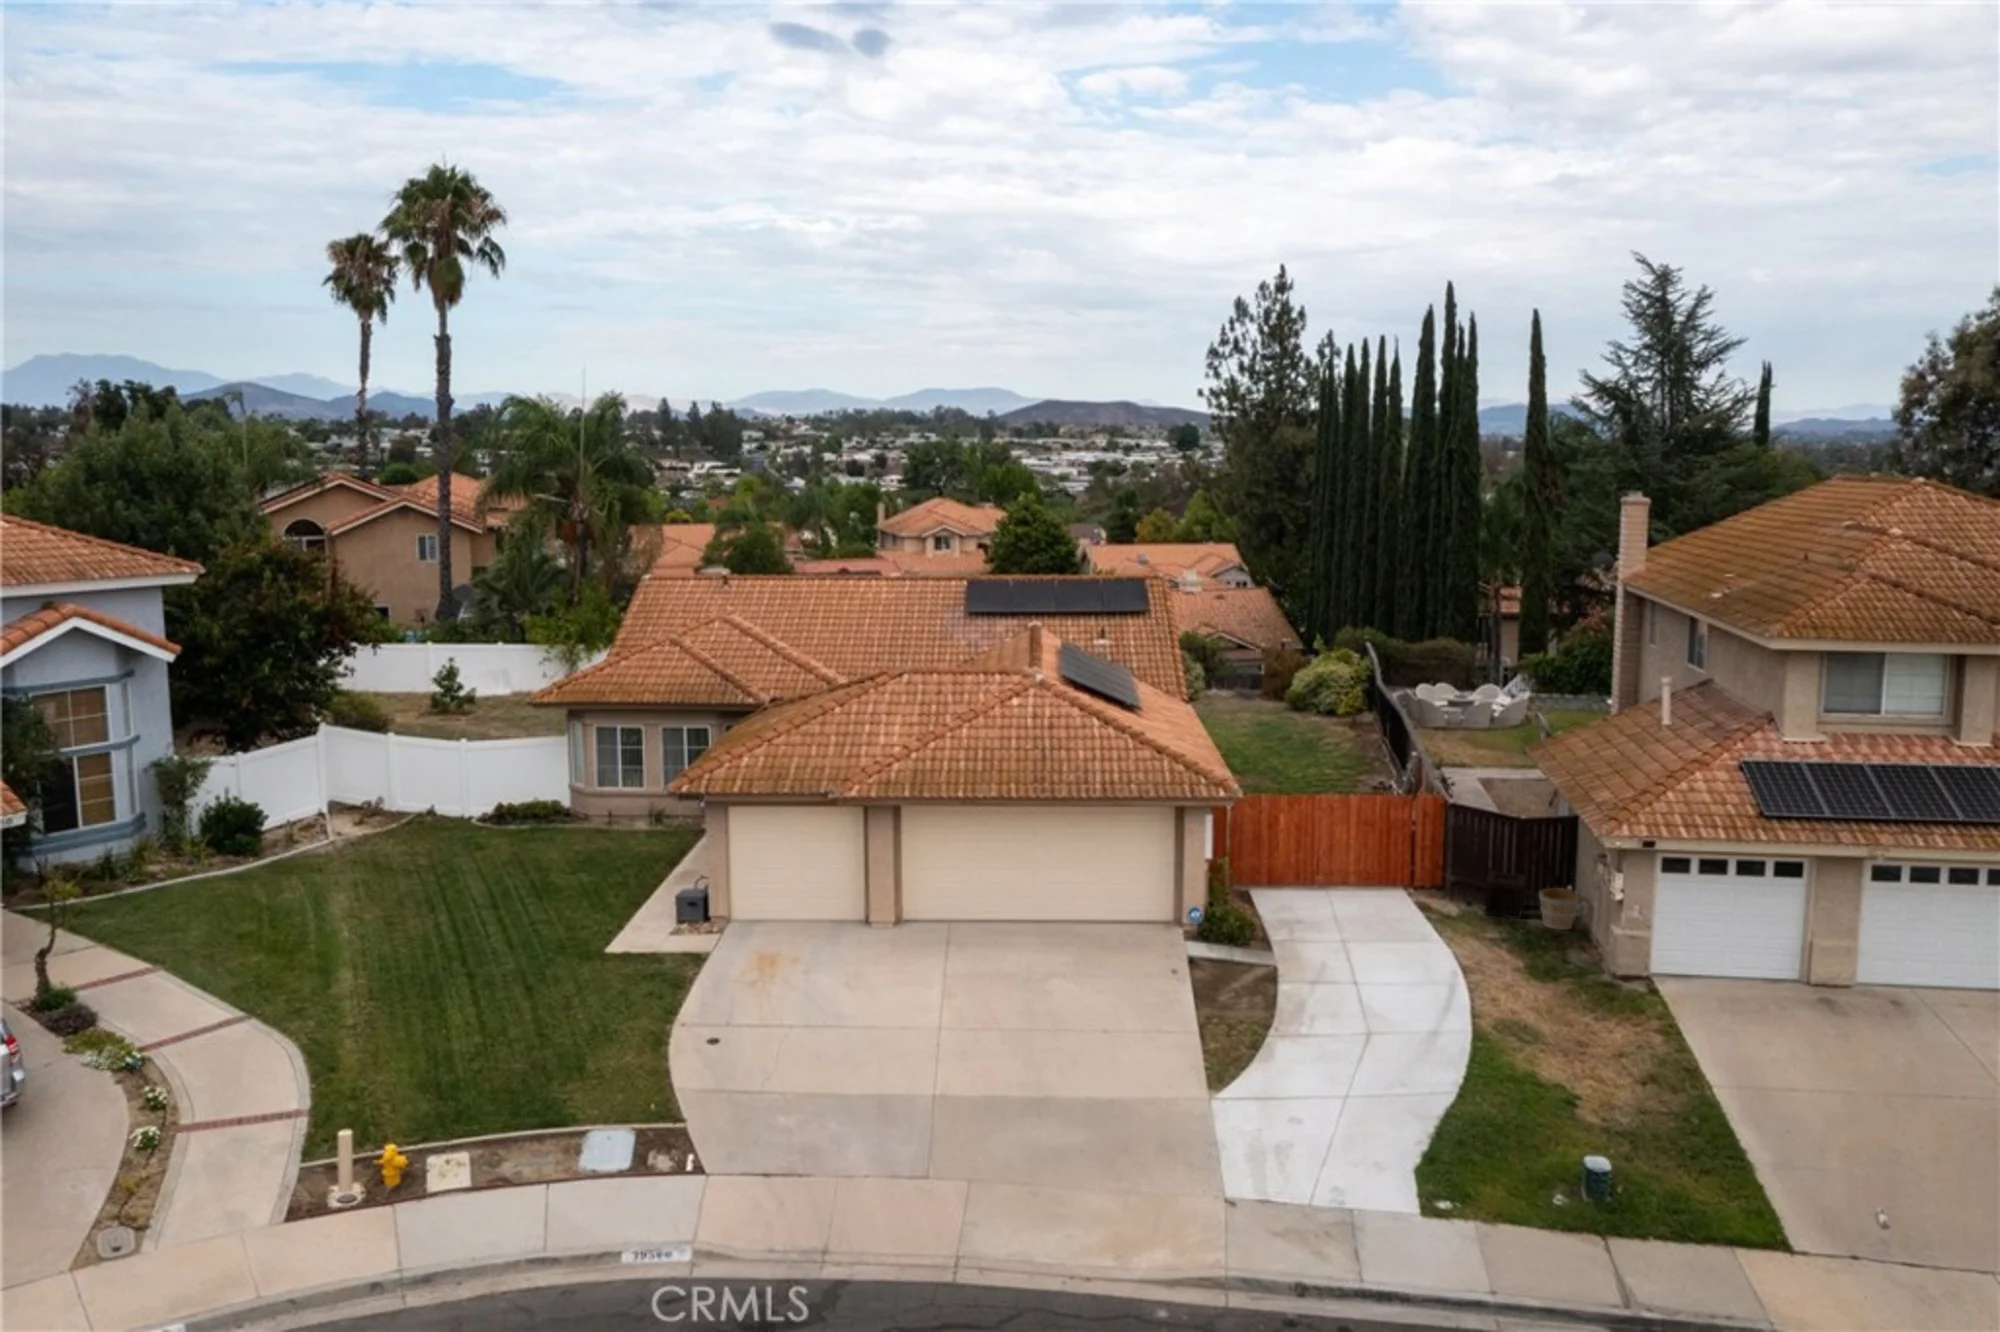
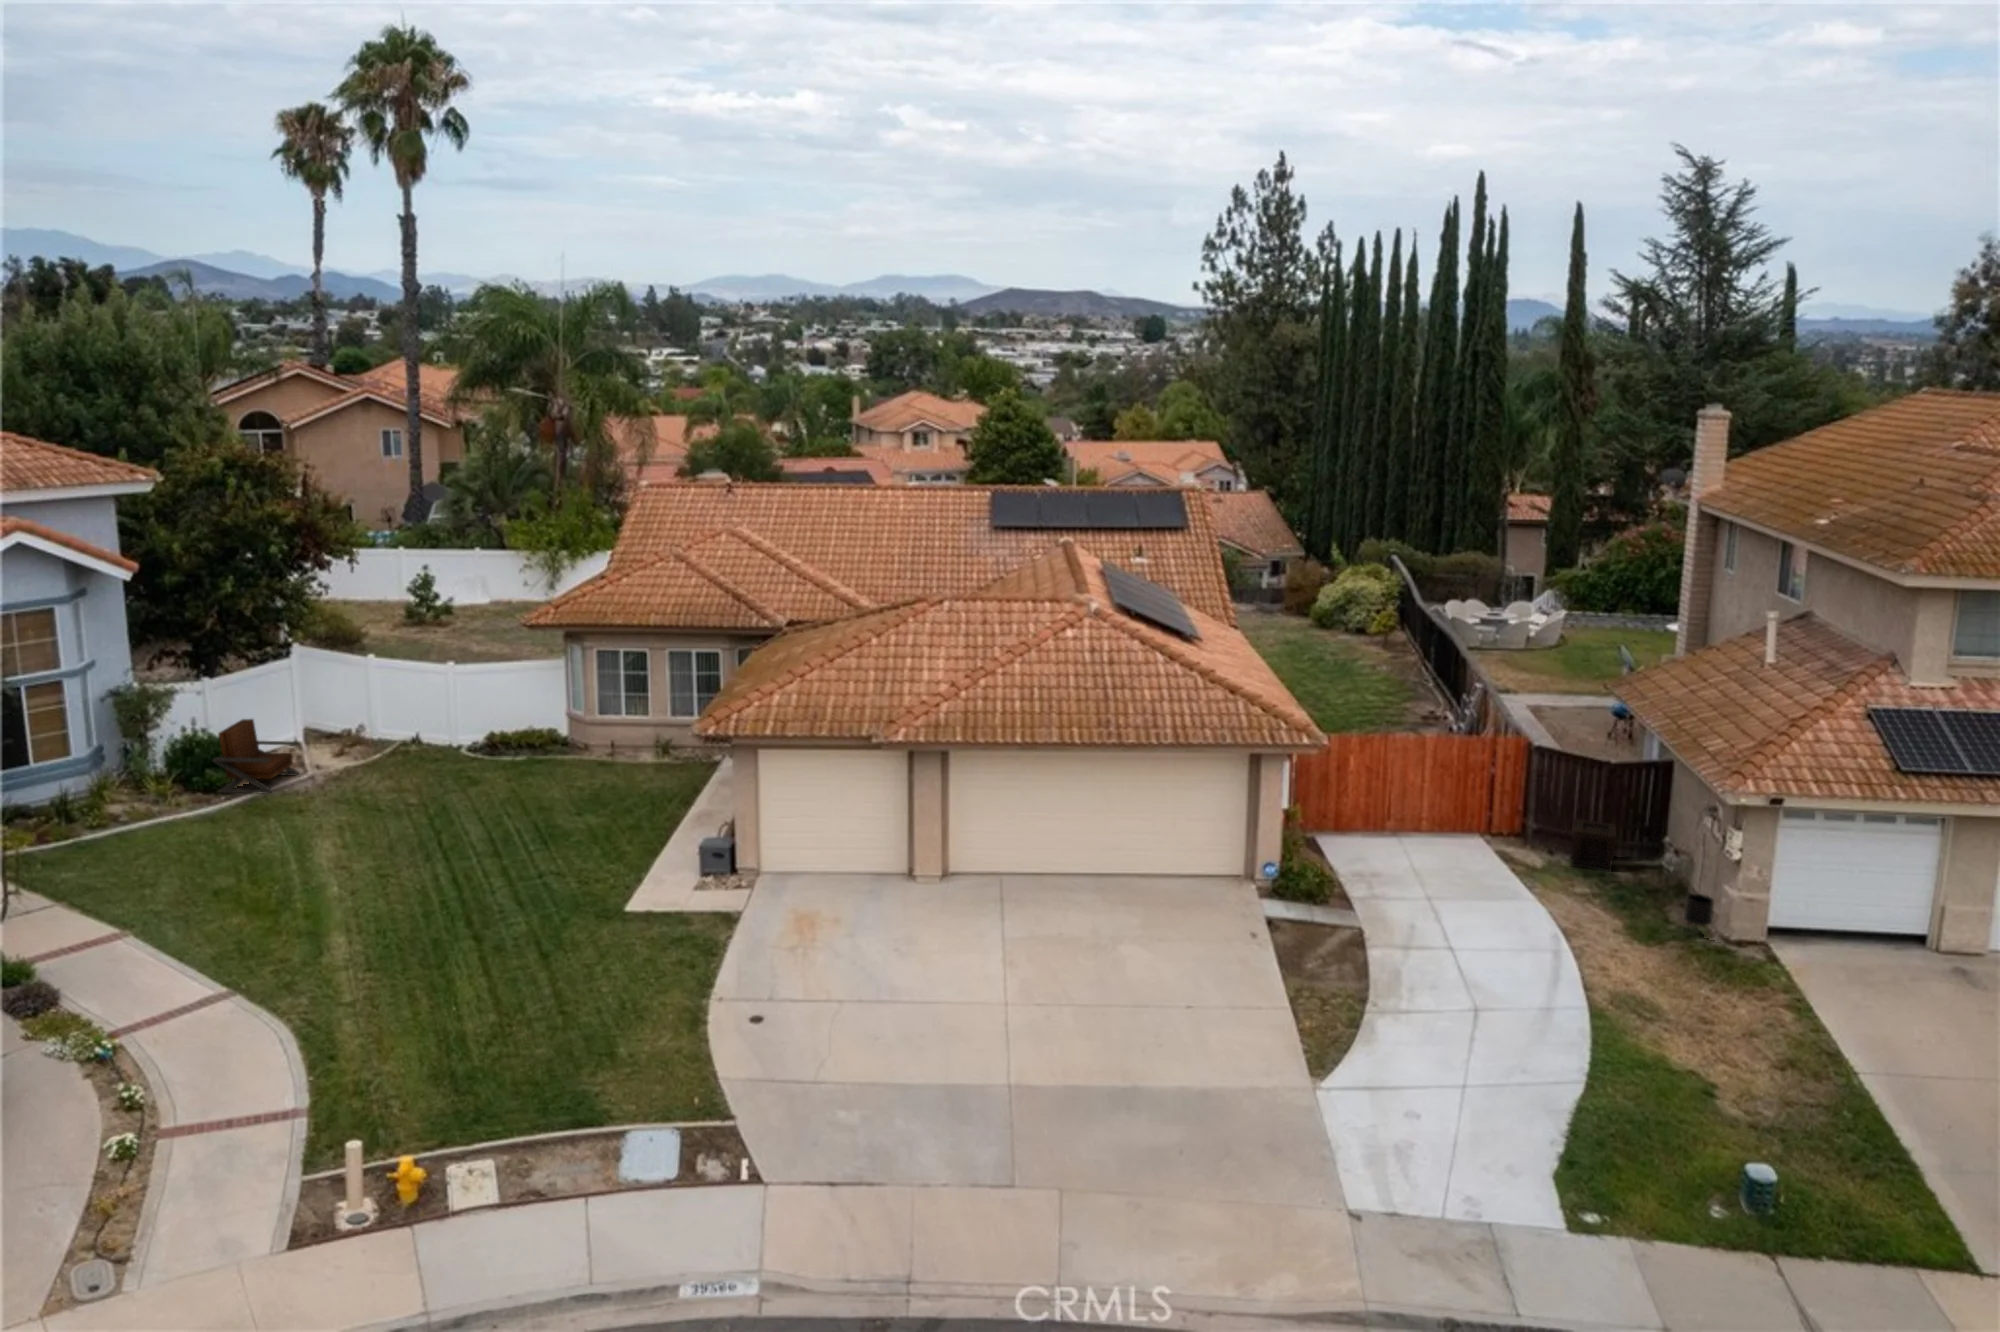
lounge chair: none [241,788,321,856] -> present [213,719,299,794]
wooden bucket: present [1539,888,1580,930] -> none [1634,839,1678,885]
planter: none [1576,934,1603,973] -> present [1684,894,1714,926]

